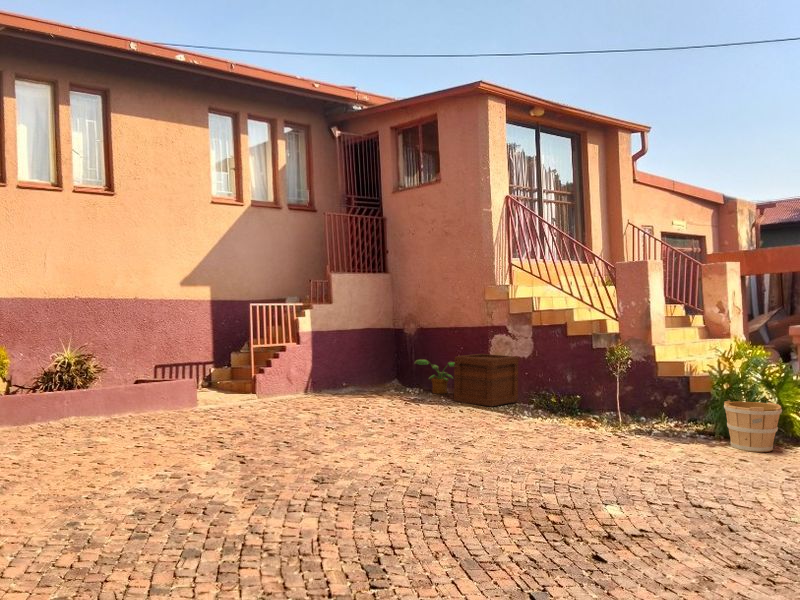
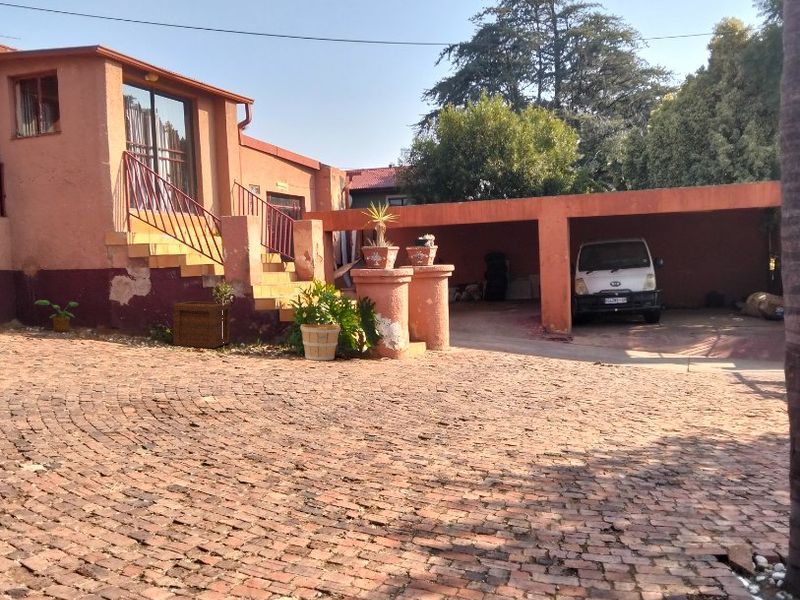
wooden crate: present [454,354,518,407] -> present [173,301,230,348]

